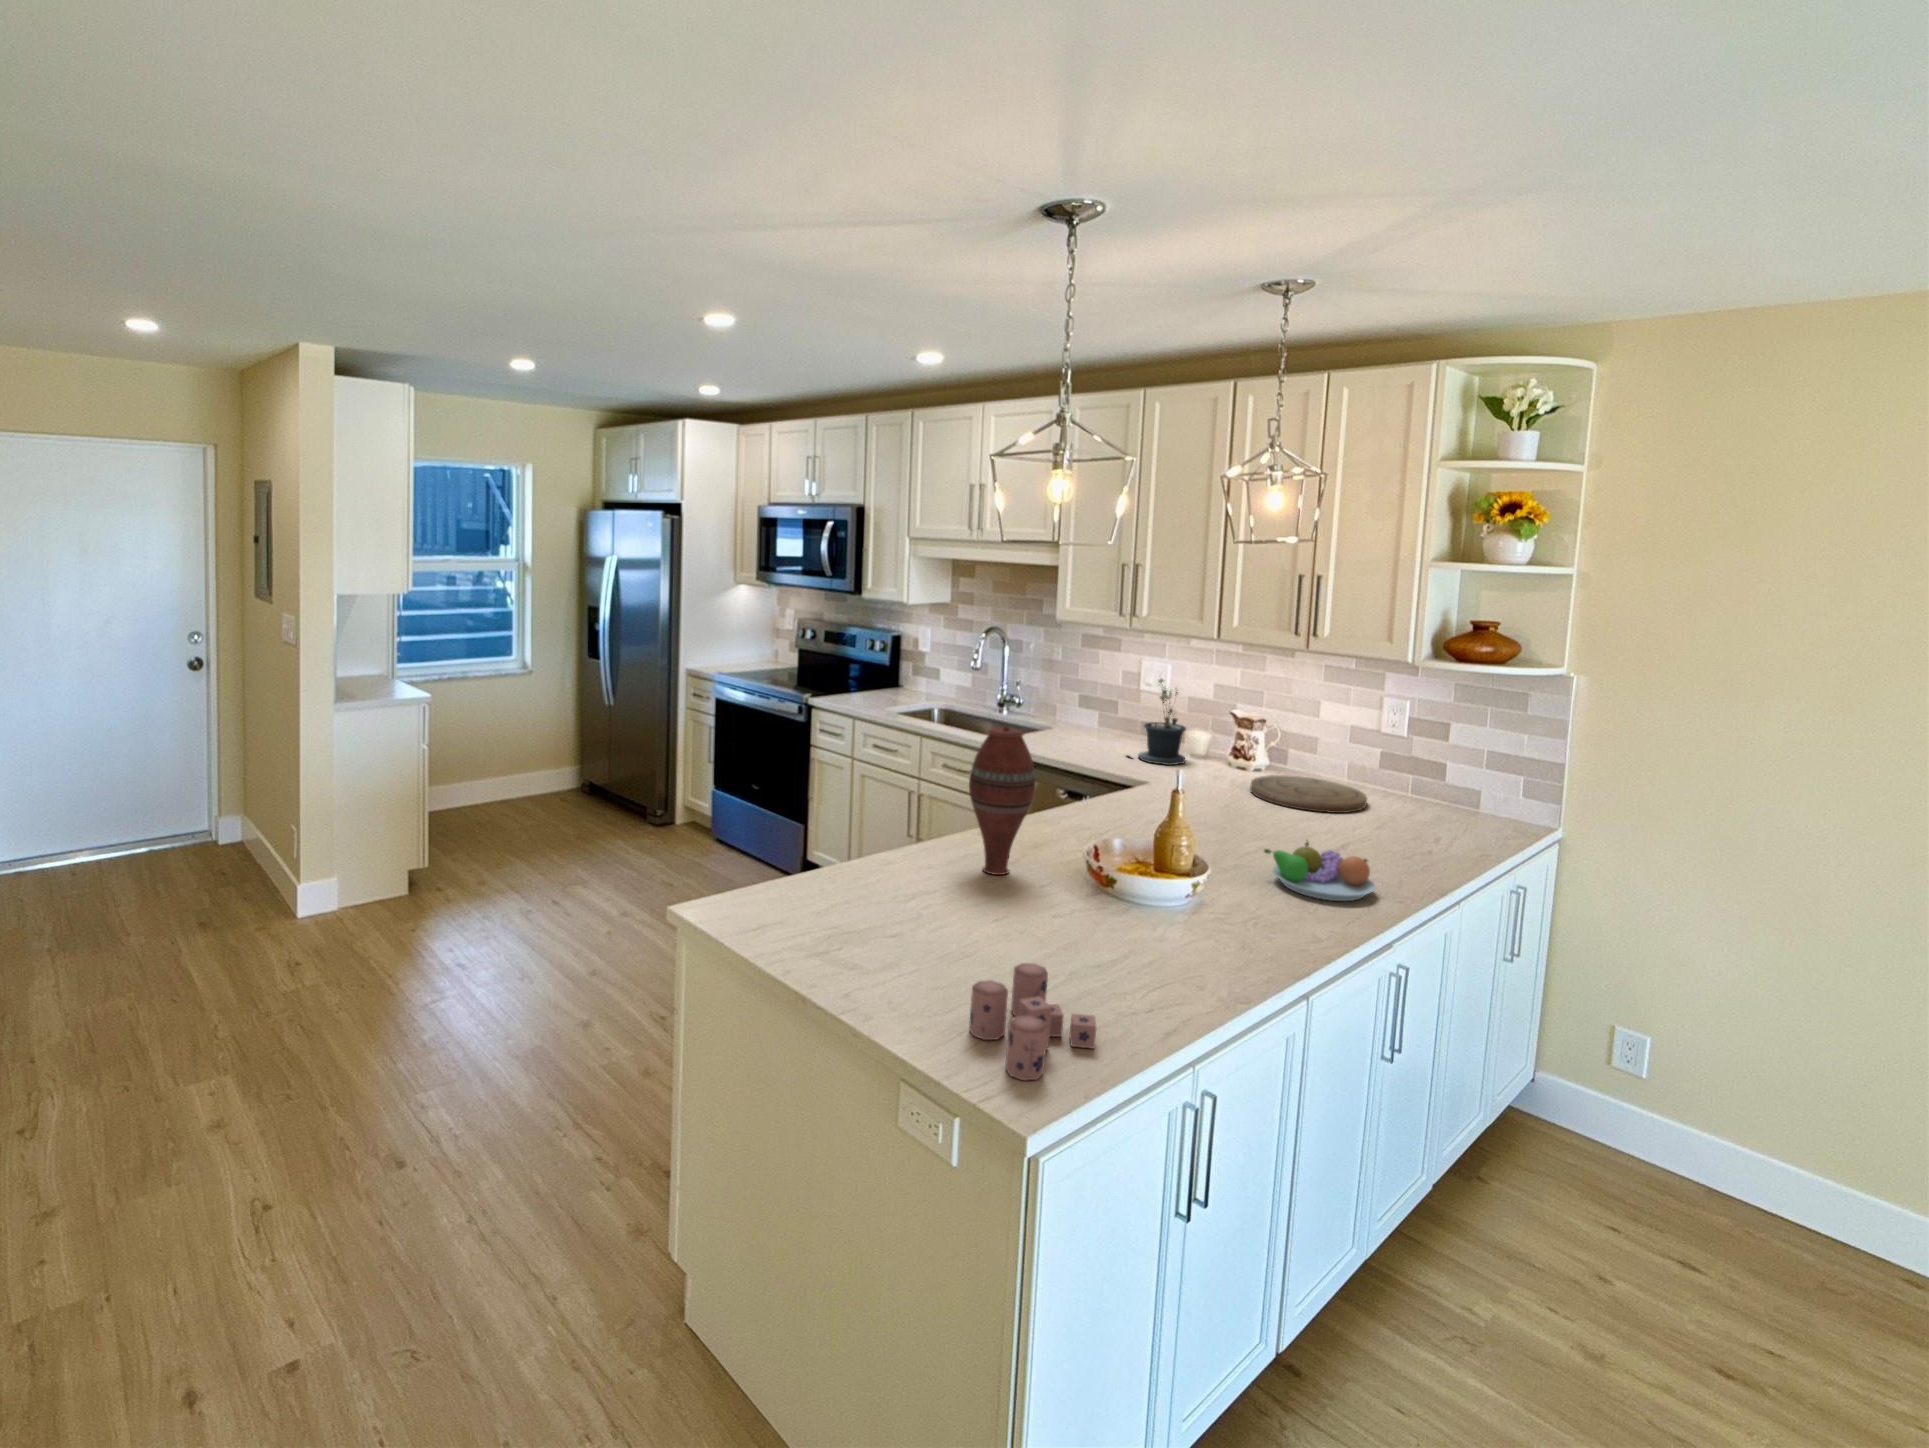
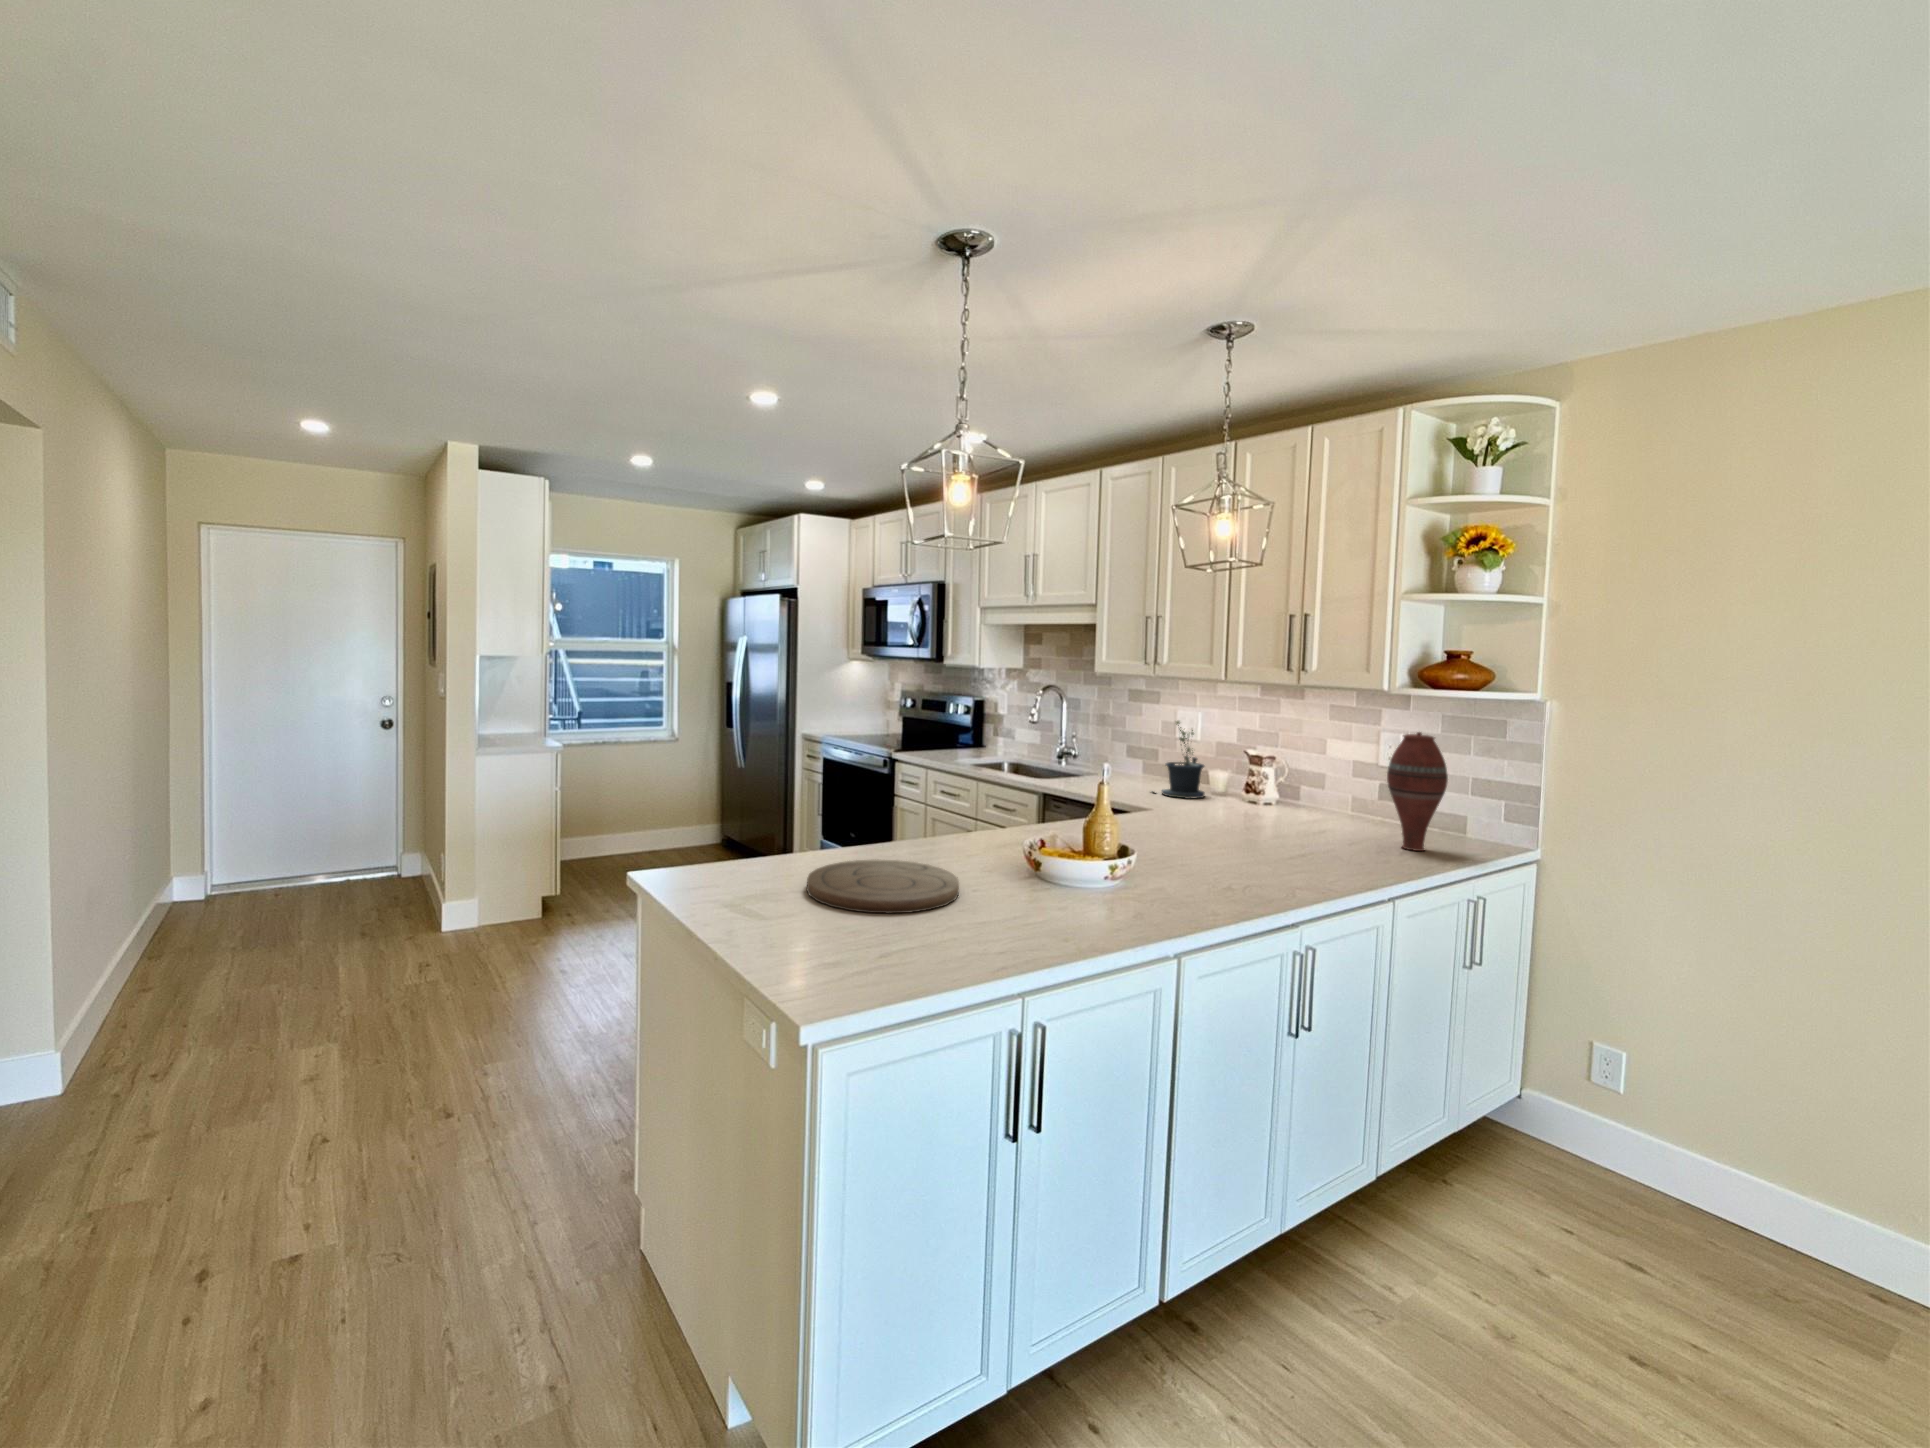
vase: present [969,726,1035,875] -> present [1387,732,1448,851]
cutting board: present [1250,775,1367,813] -> present [807,860,959,913]
fruit bowl: present [1264,841,1375,901] -> none [1202,836,1307,890]
candle: present [969,963,1096,1081] -> none [817,897,924,981]

